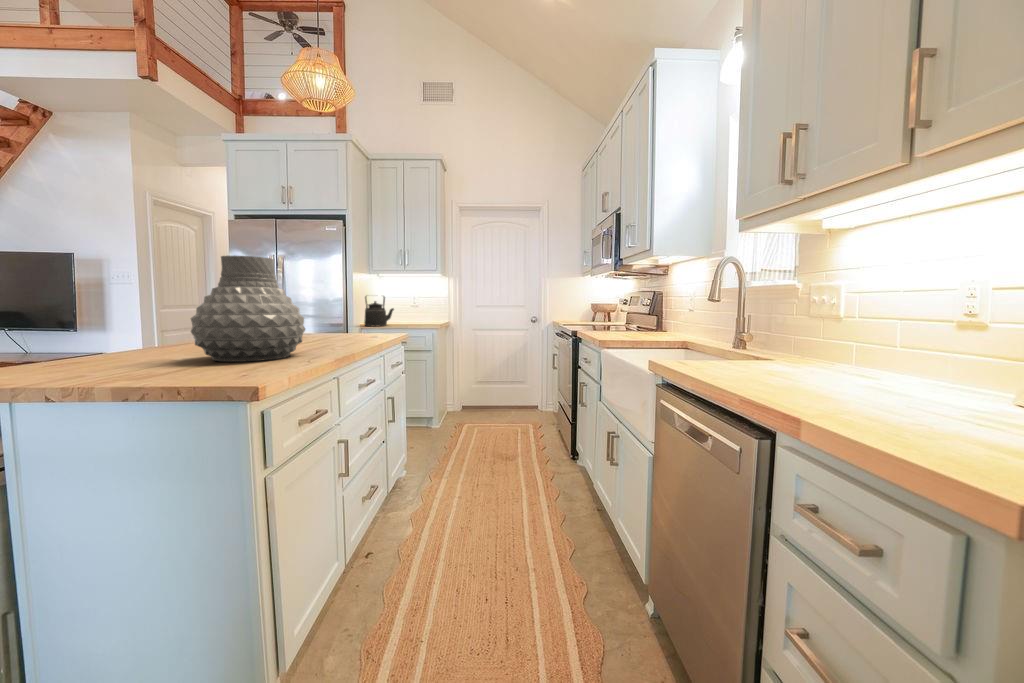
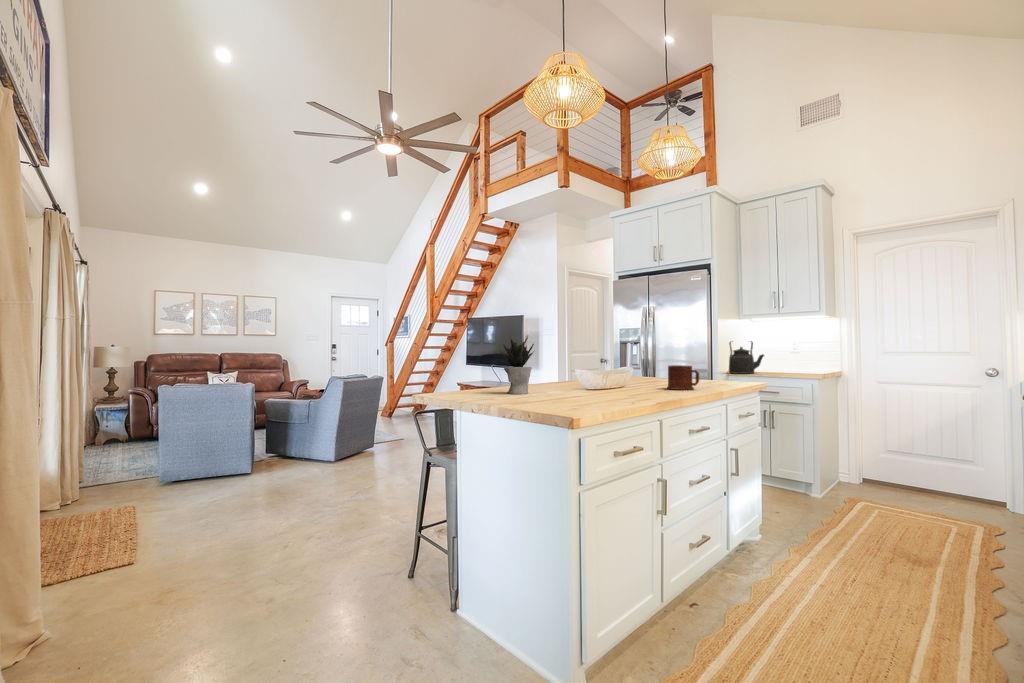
vase: present [191,256,305,362] -> none [560,319,638,399]
potted plant: none [48,271,131,365] -> present [498,336,534,394]
mug: none [326,318,361,344] -> present [667,365,699,390]

